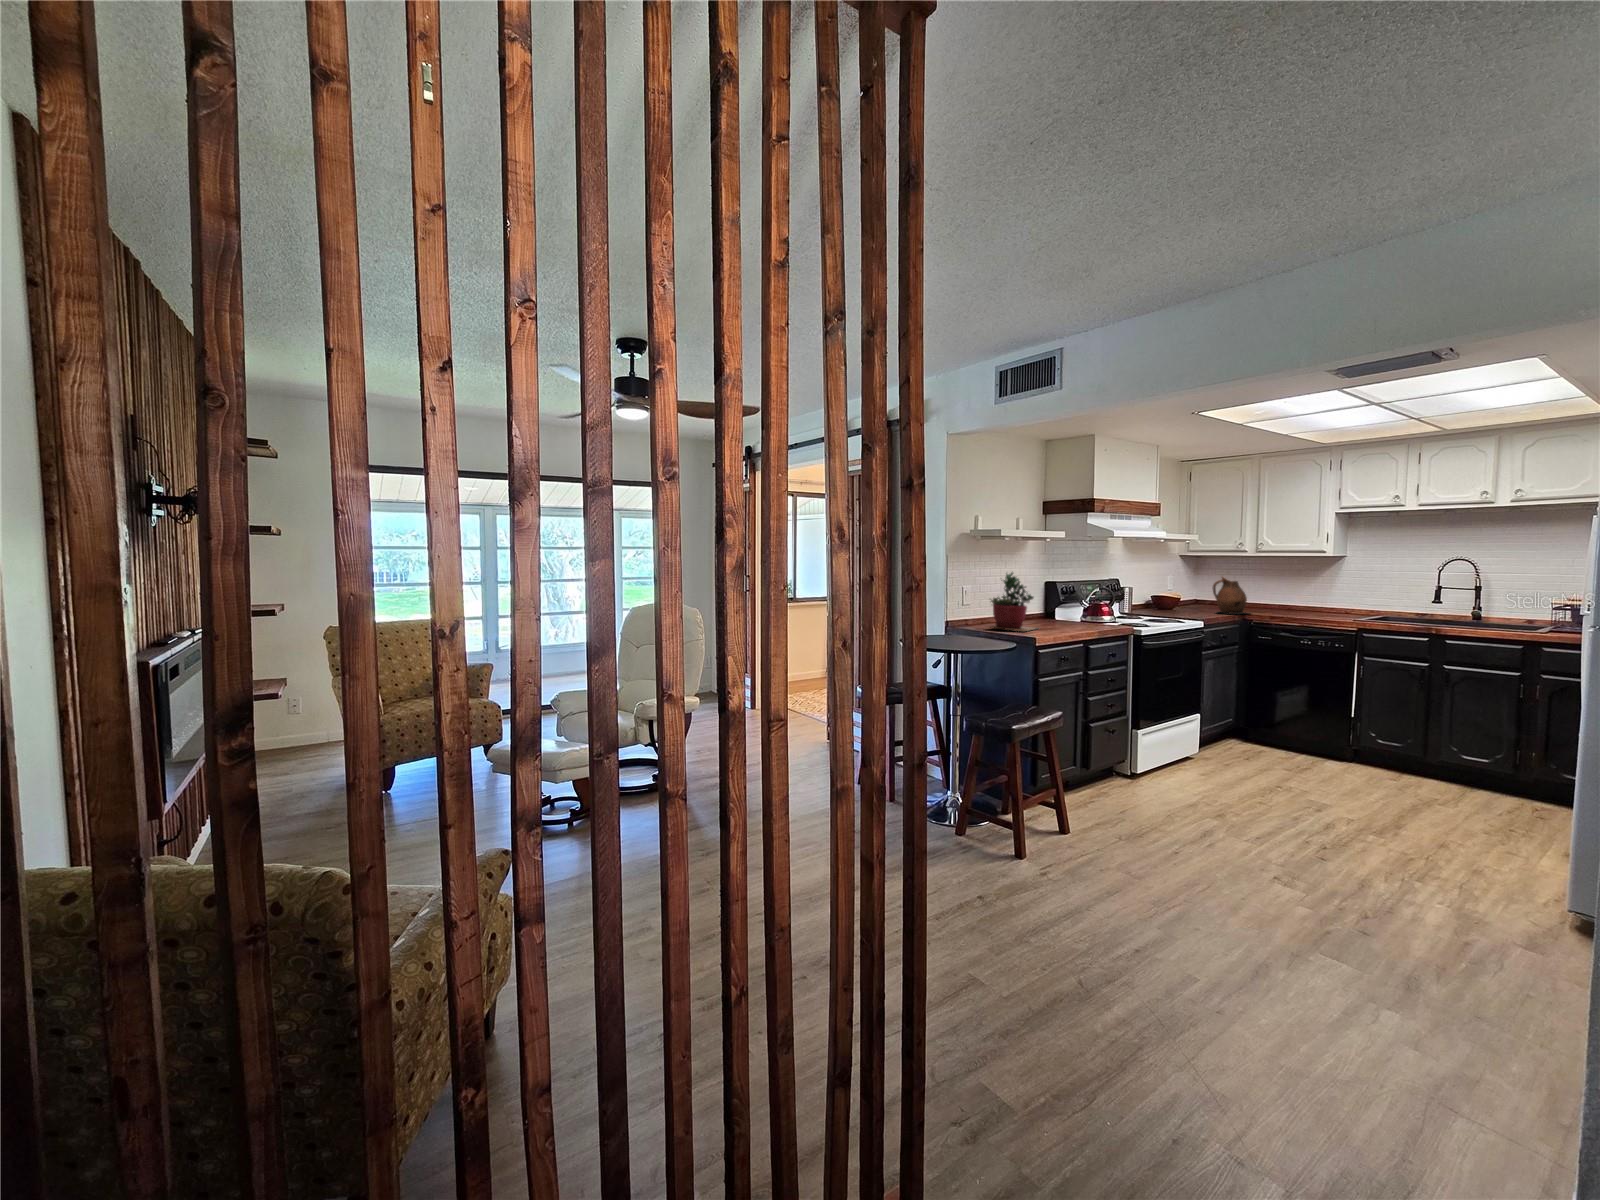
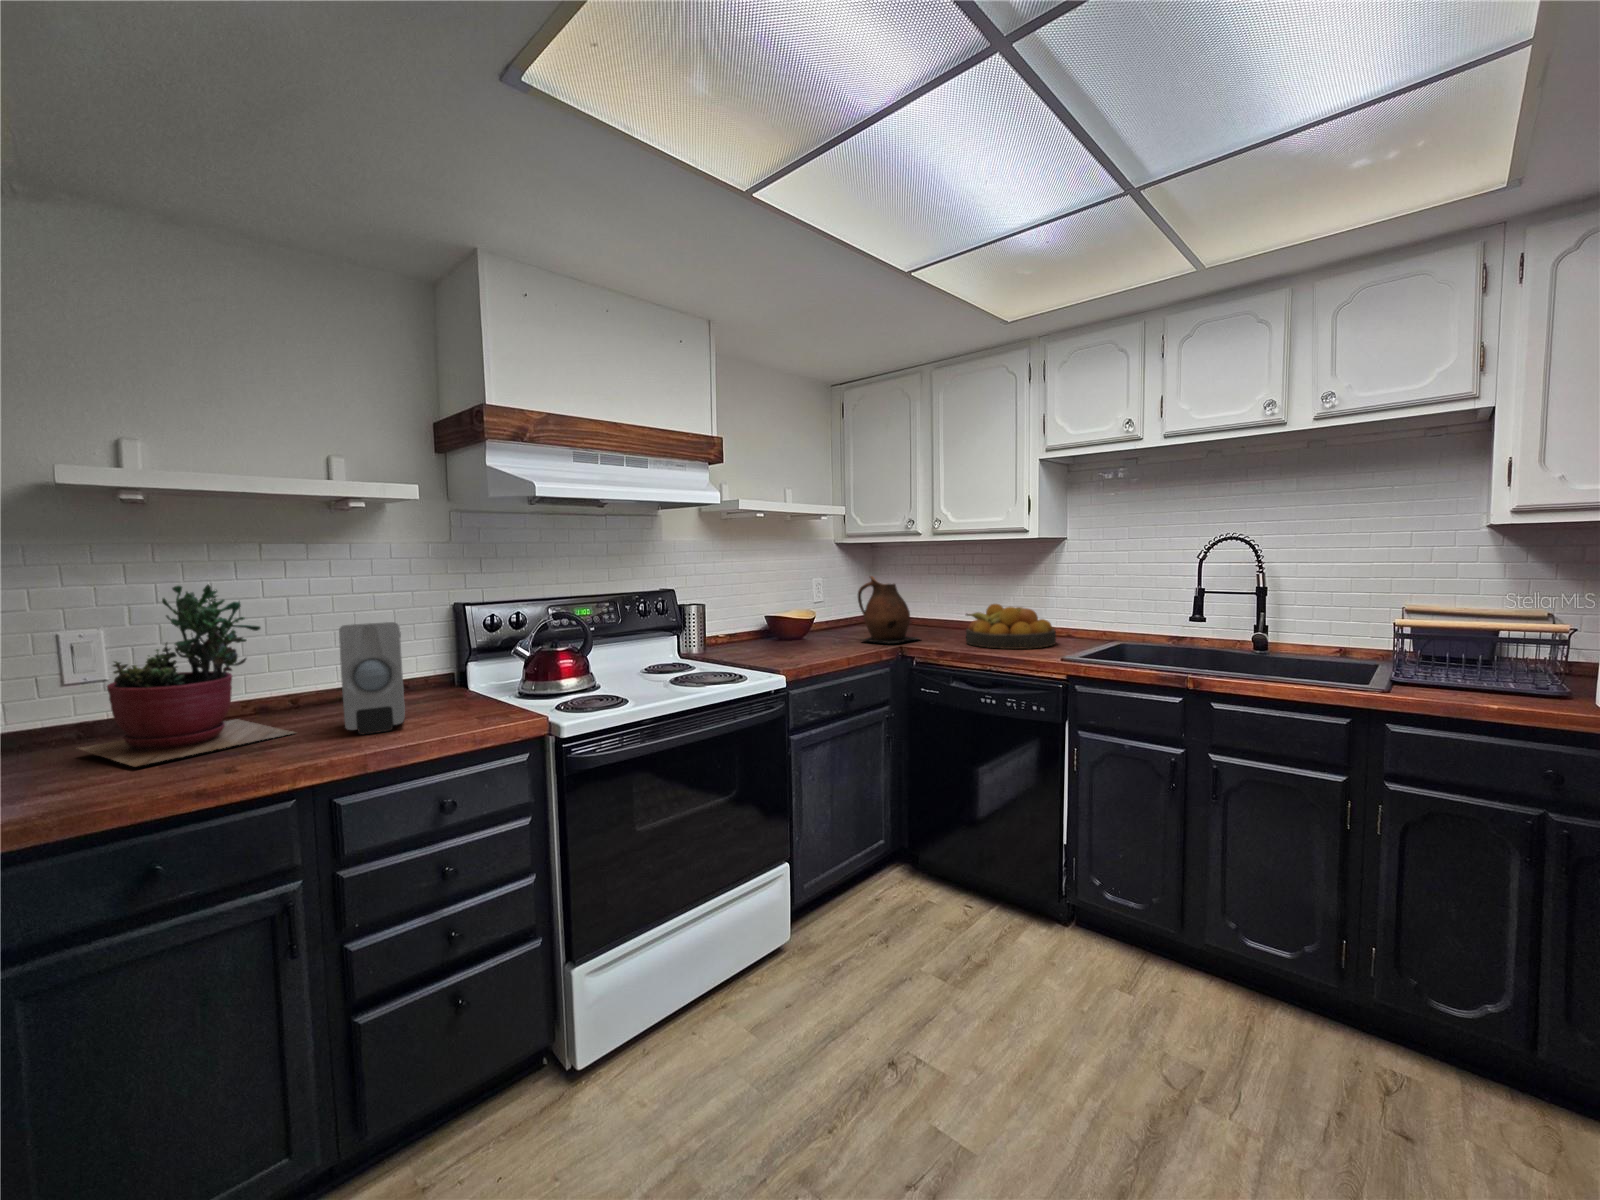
soap dispenser: none [1049,588,1083,629] -> present [339,622,405,734]
fruit bowl: none [1284,594,1345,618] -> present [966,604,1056,649]

